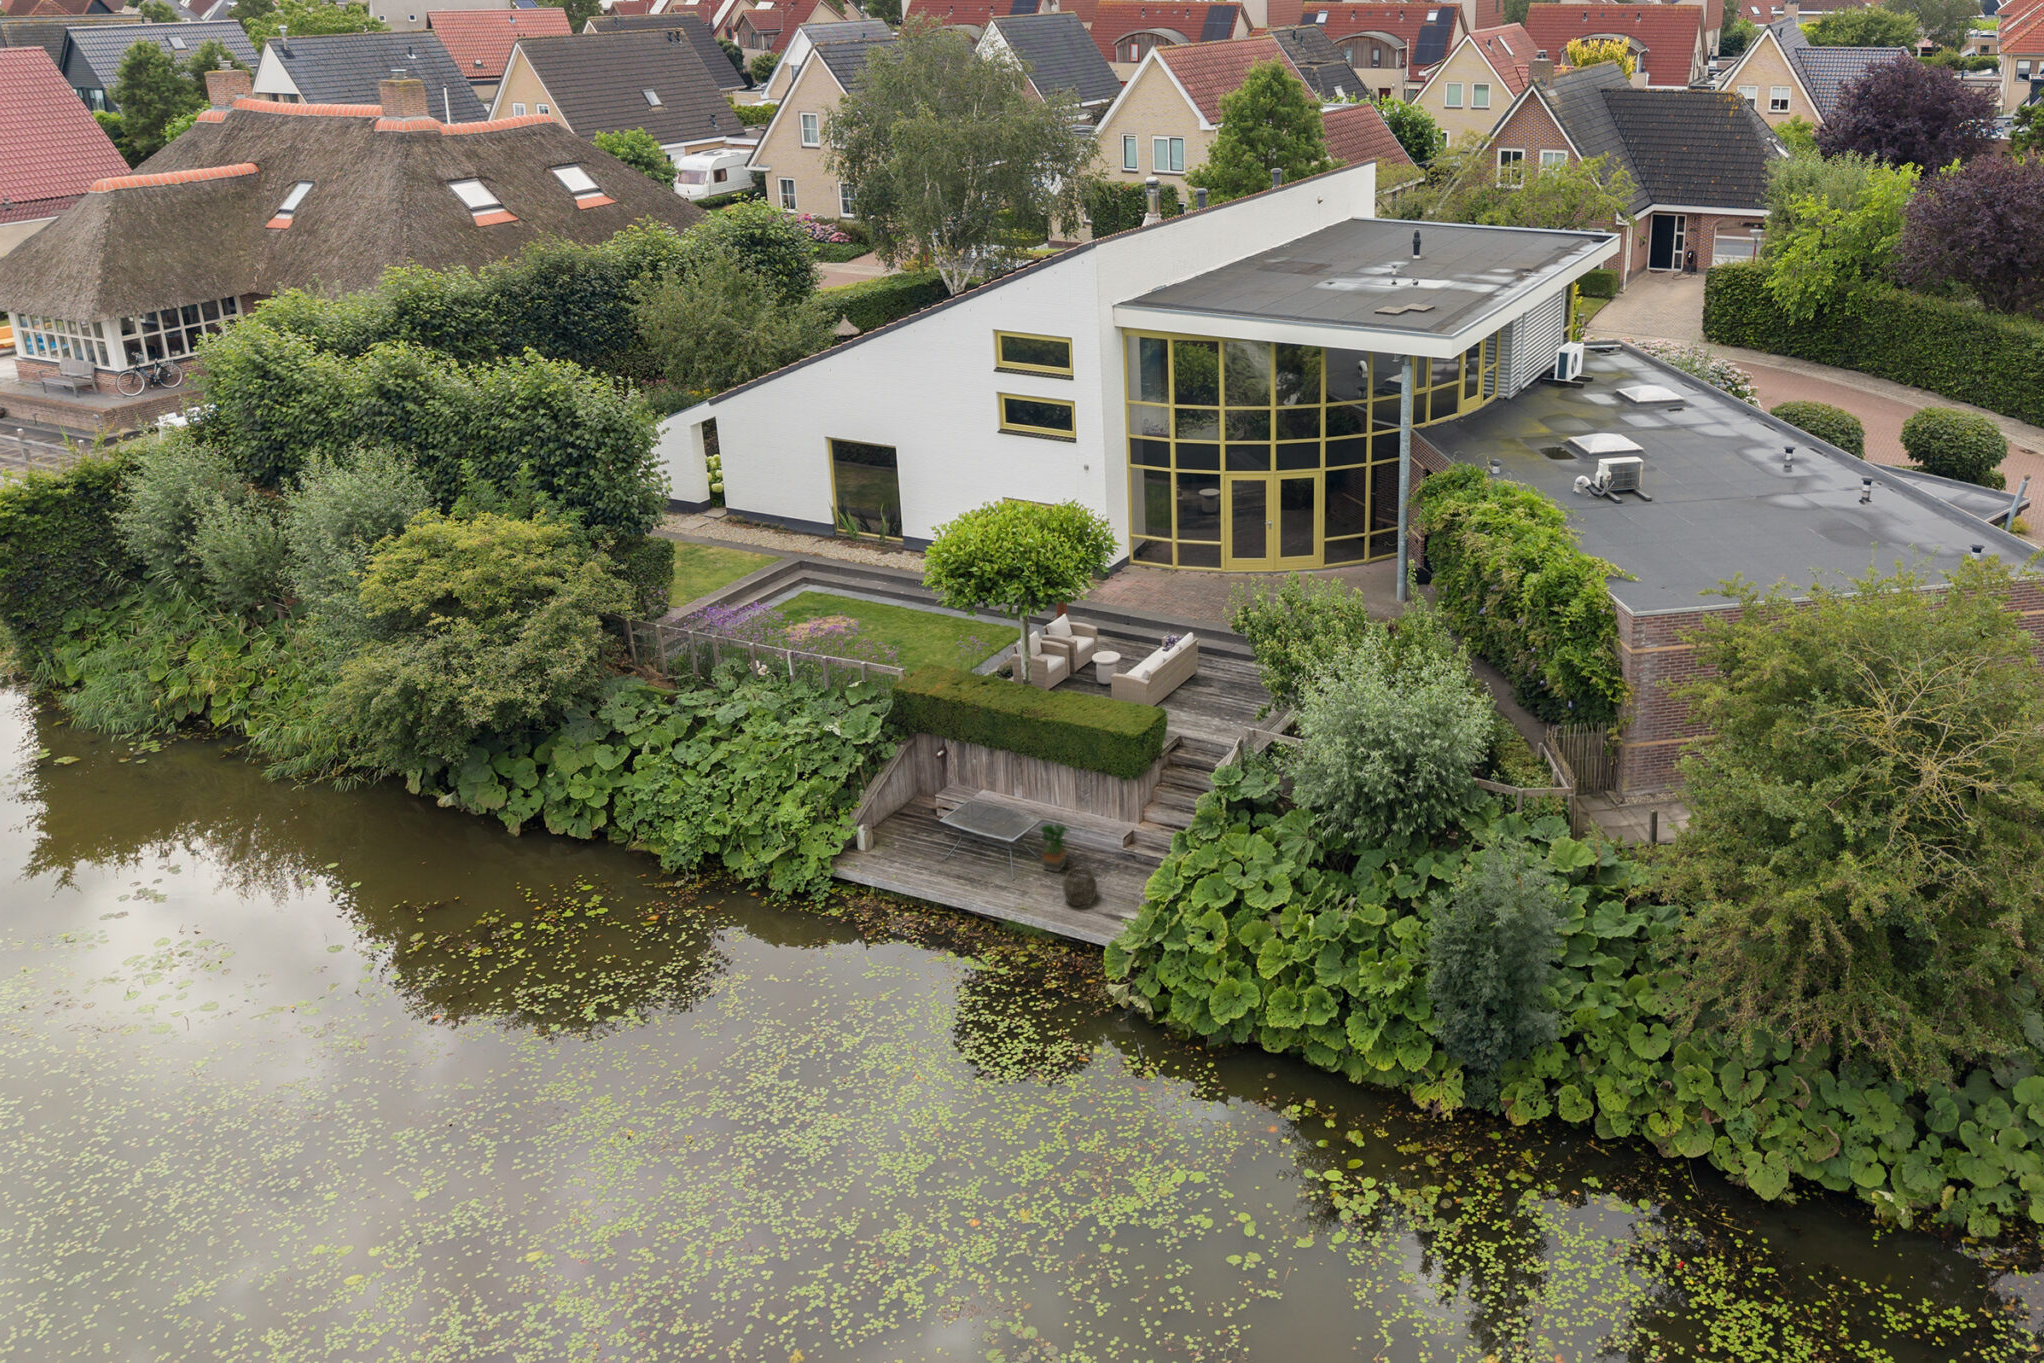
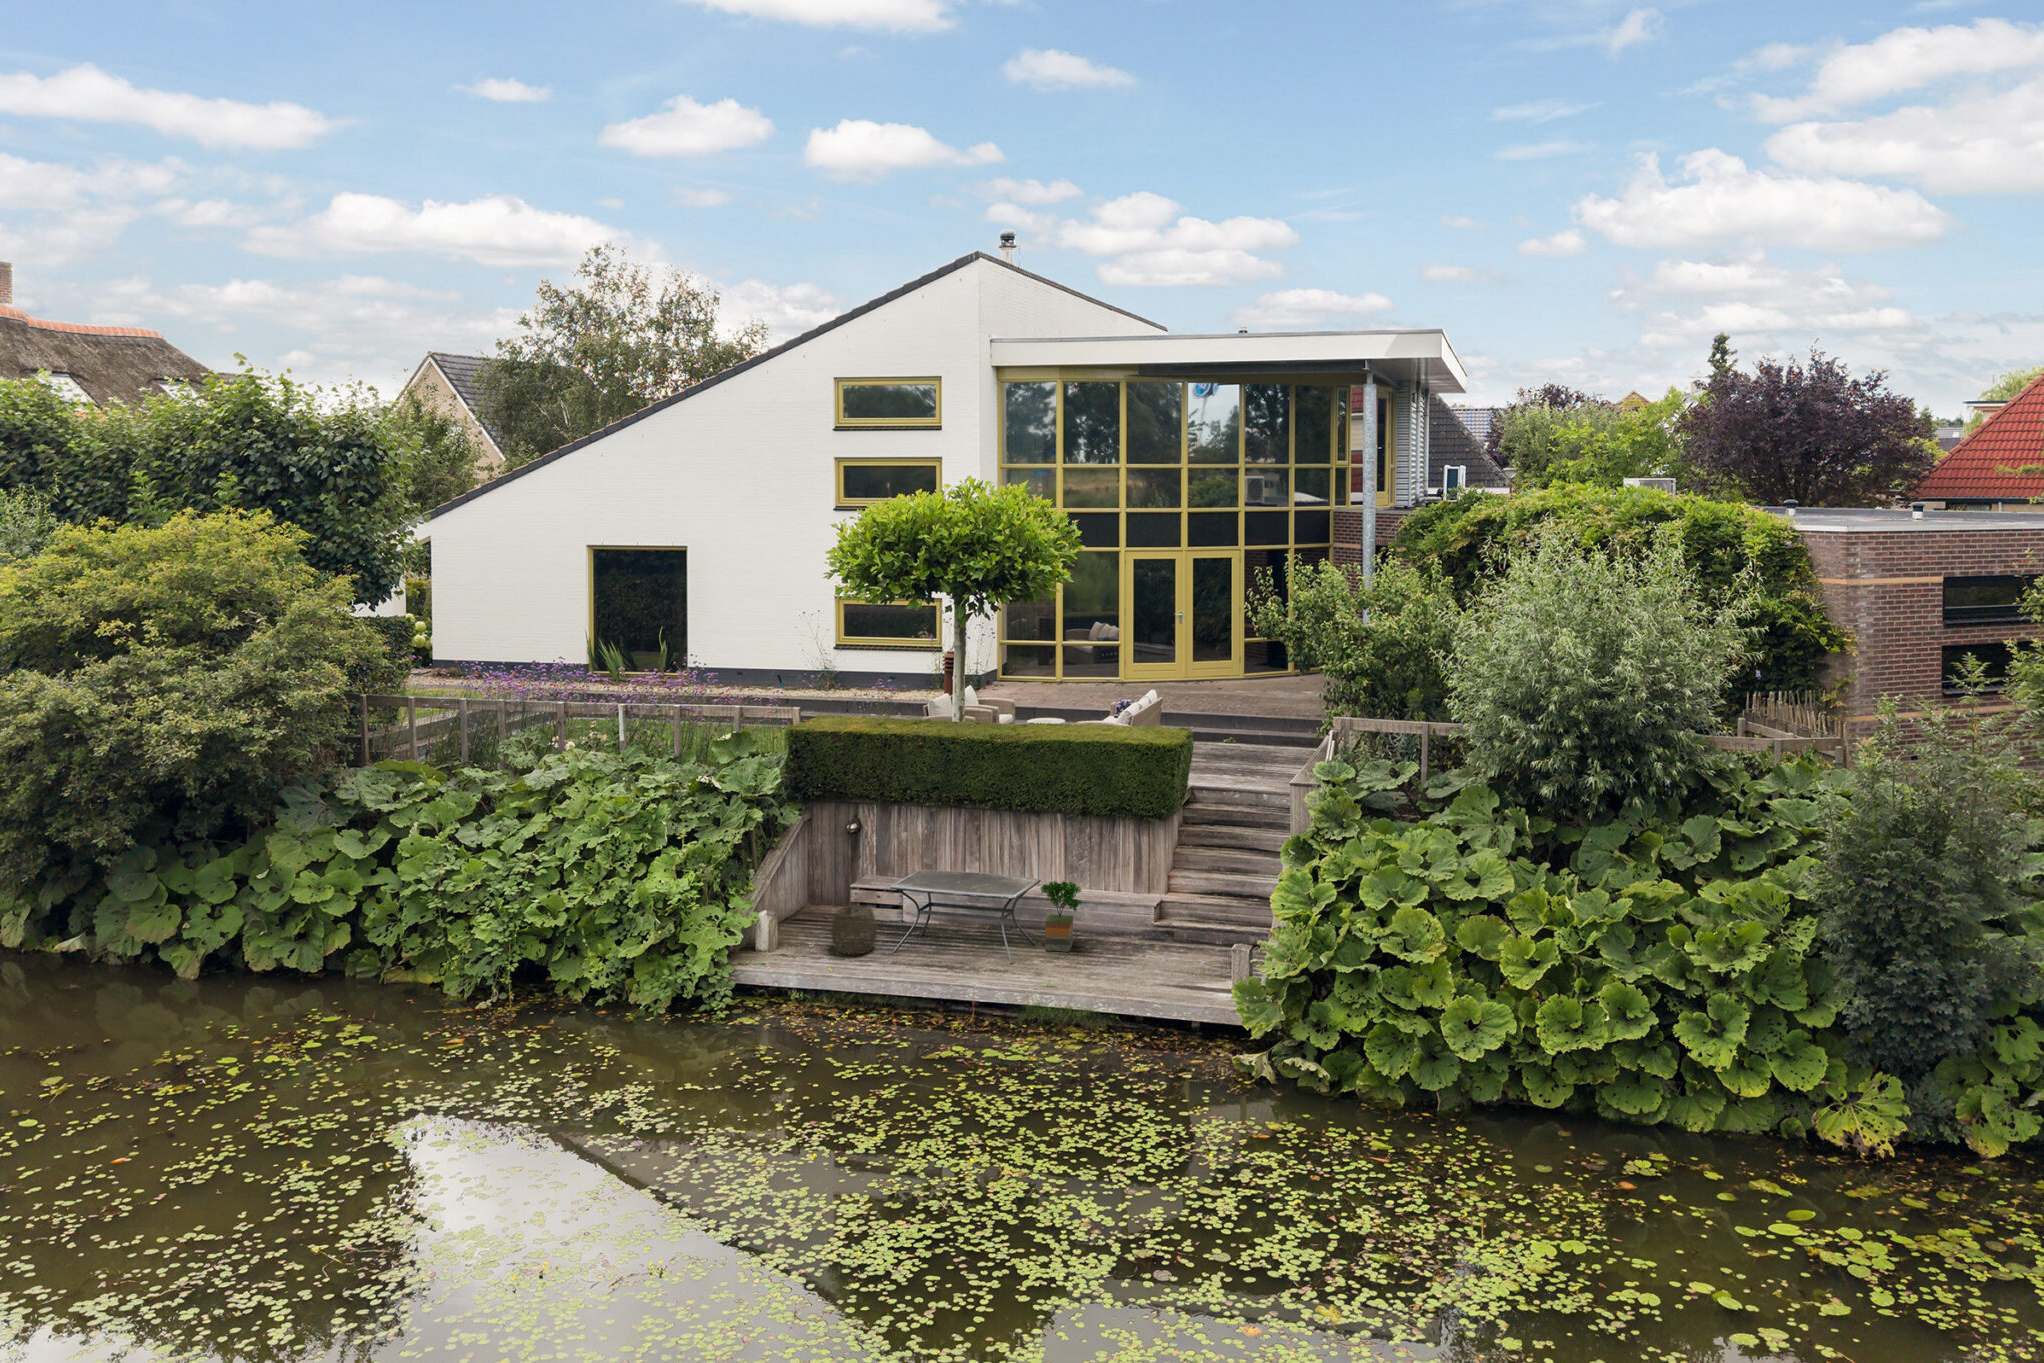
woven basket: present [1063,867,1097,906] -> present [831,906,877,955]

